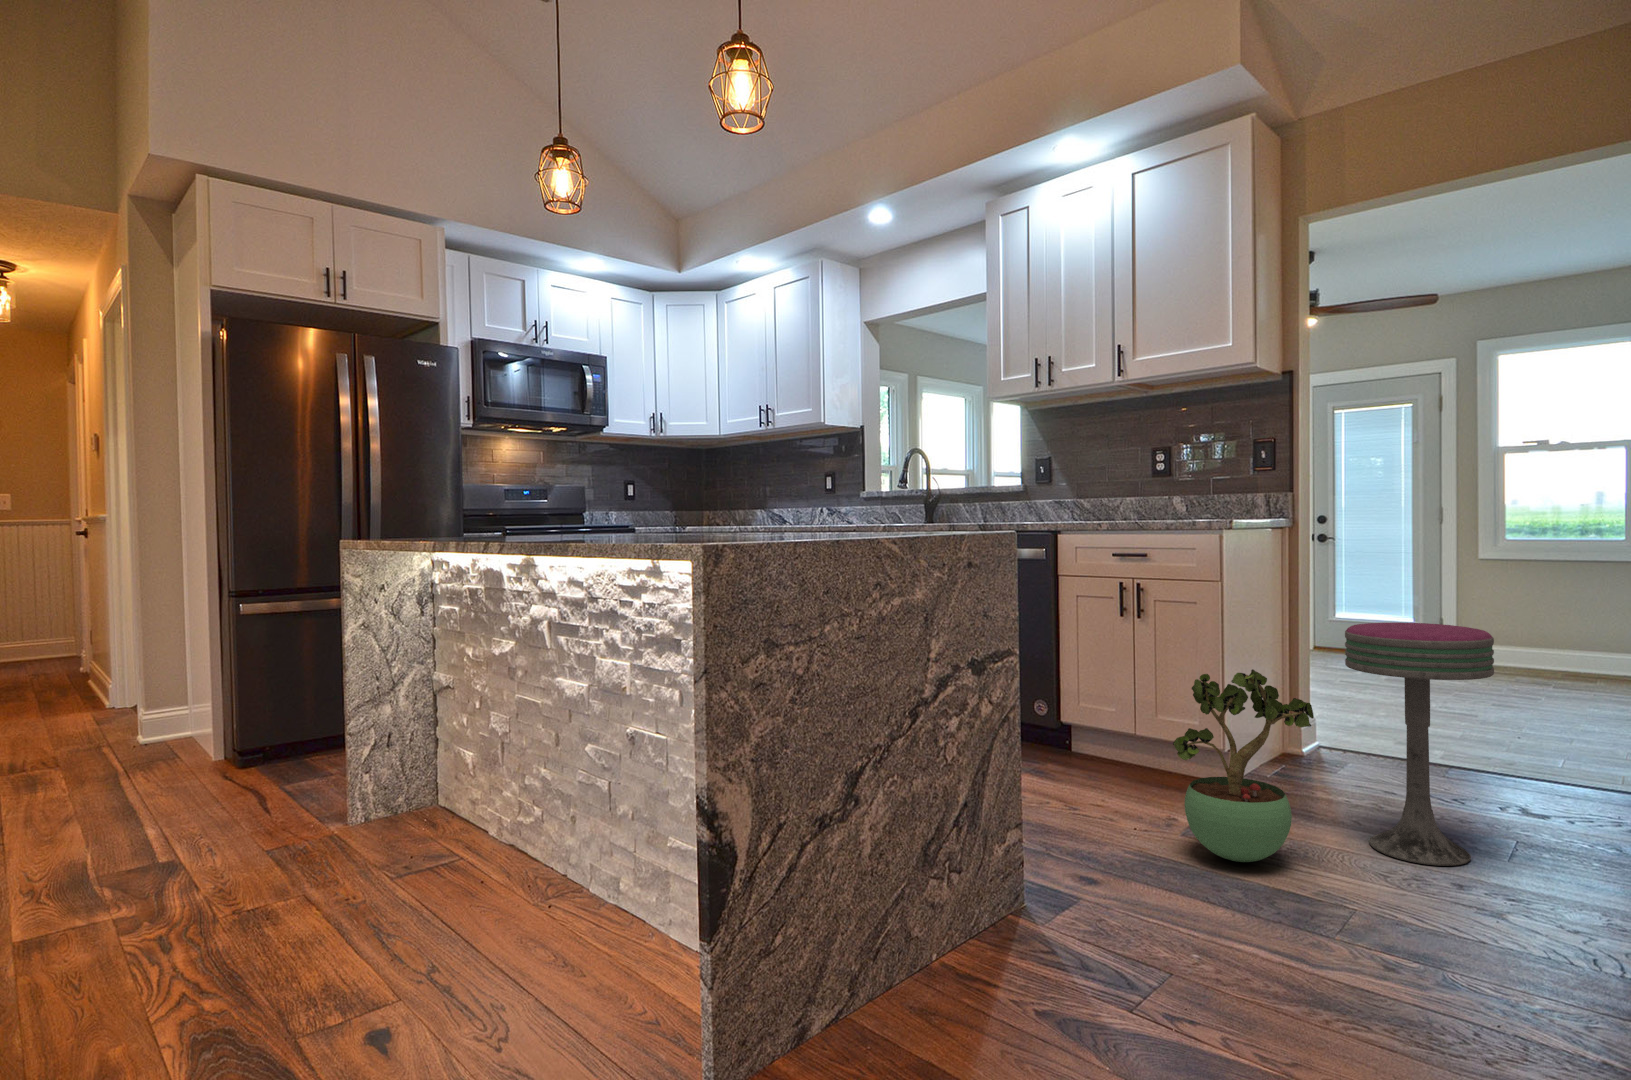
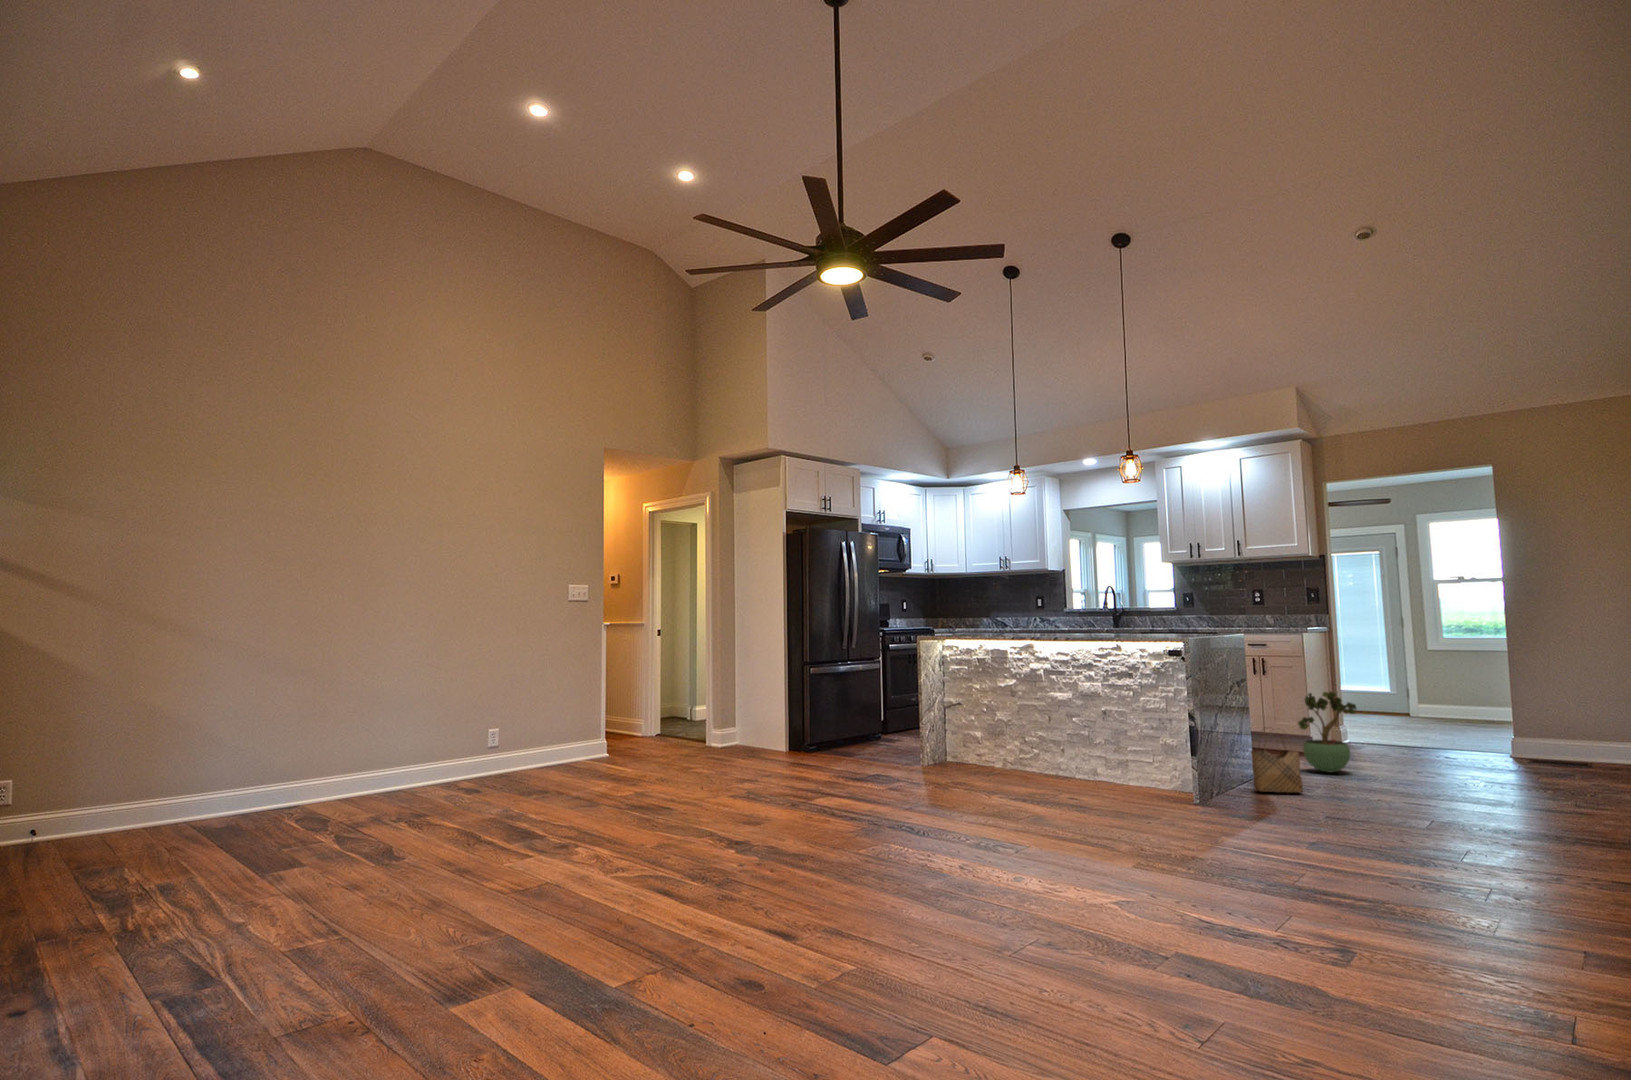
bar stool: present [1345,622,1494,866] -> none [1365,673,1428,773]
woven basket: none [981,790,1117,991] -> present [1251,727,1303,793]

